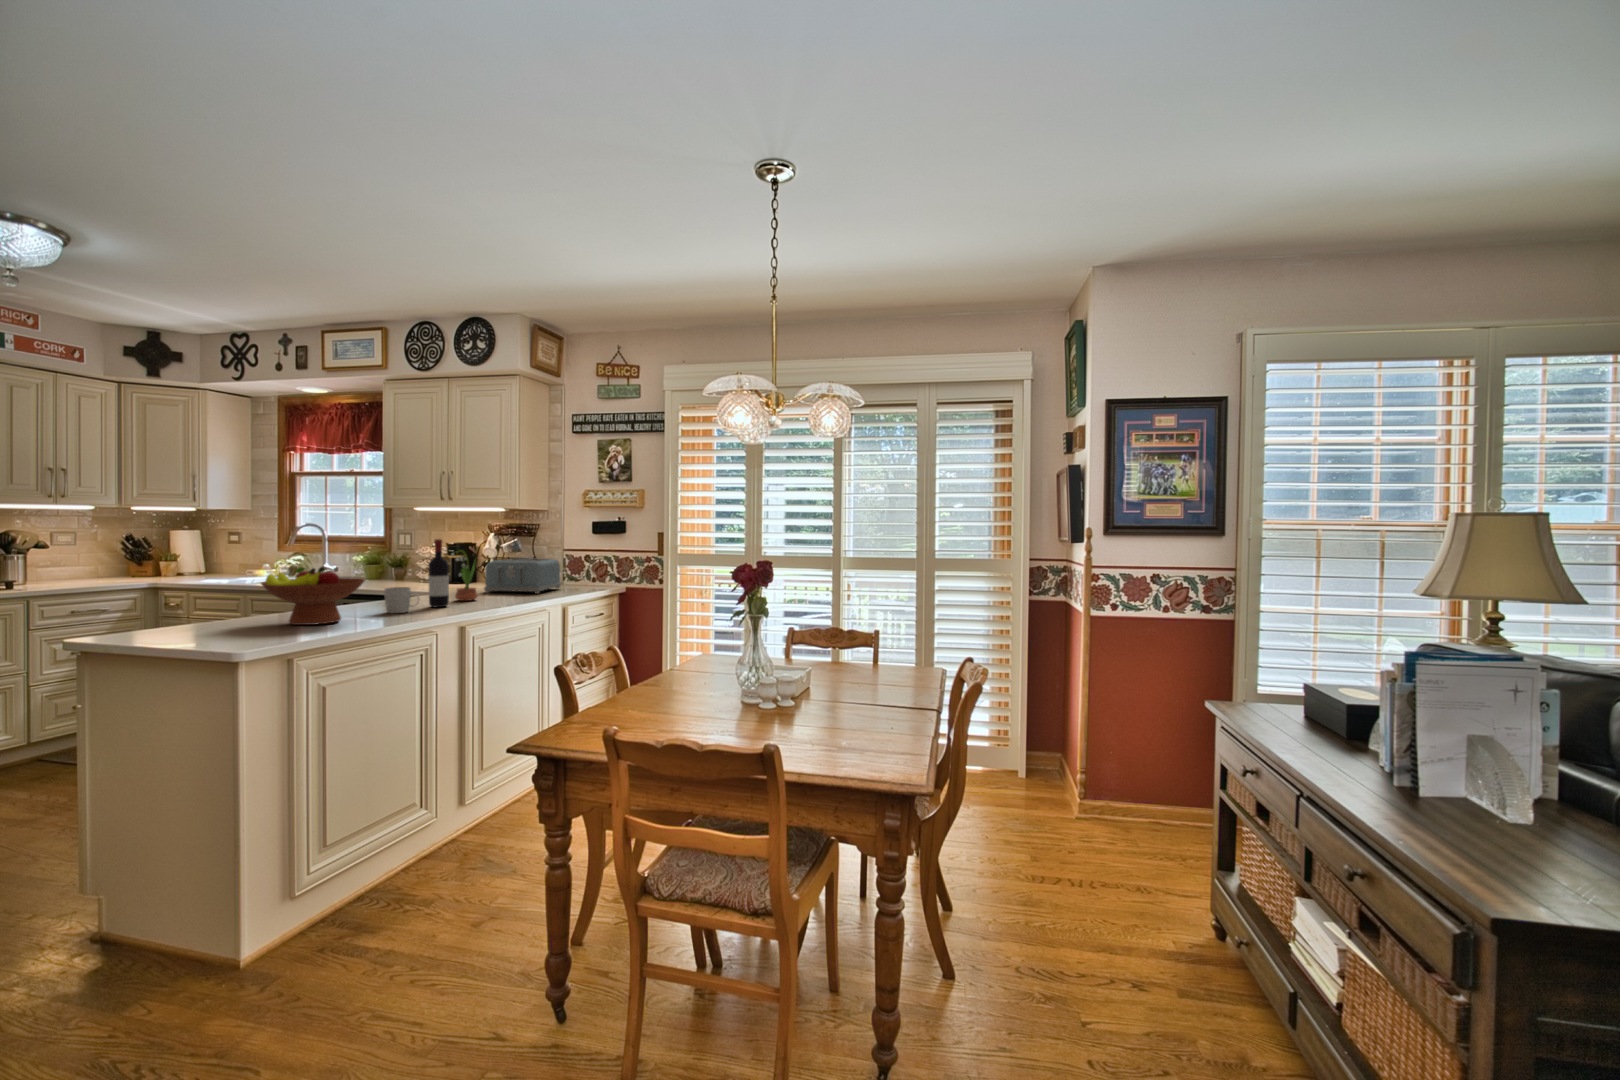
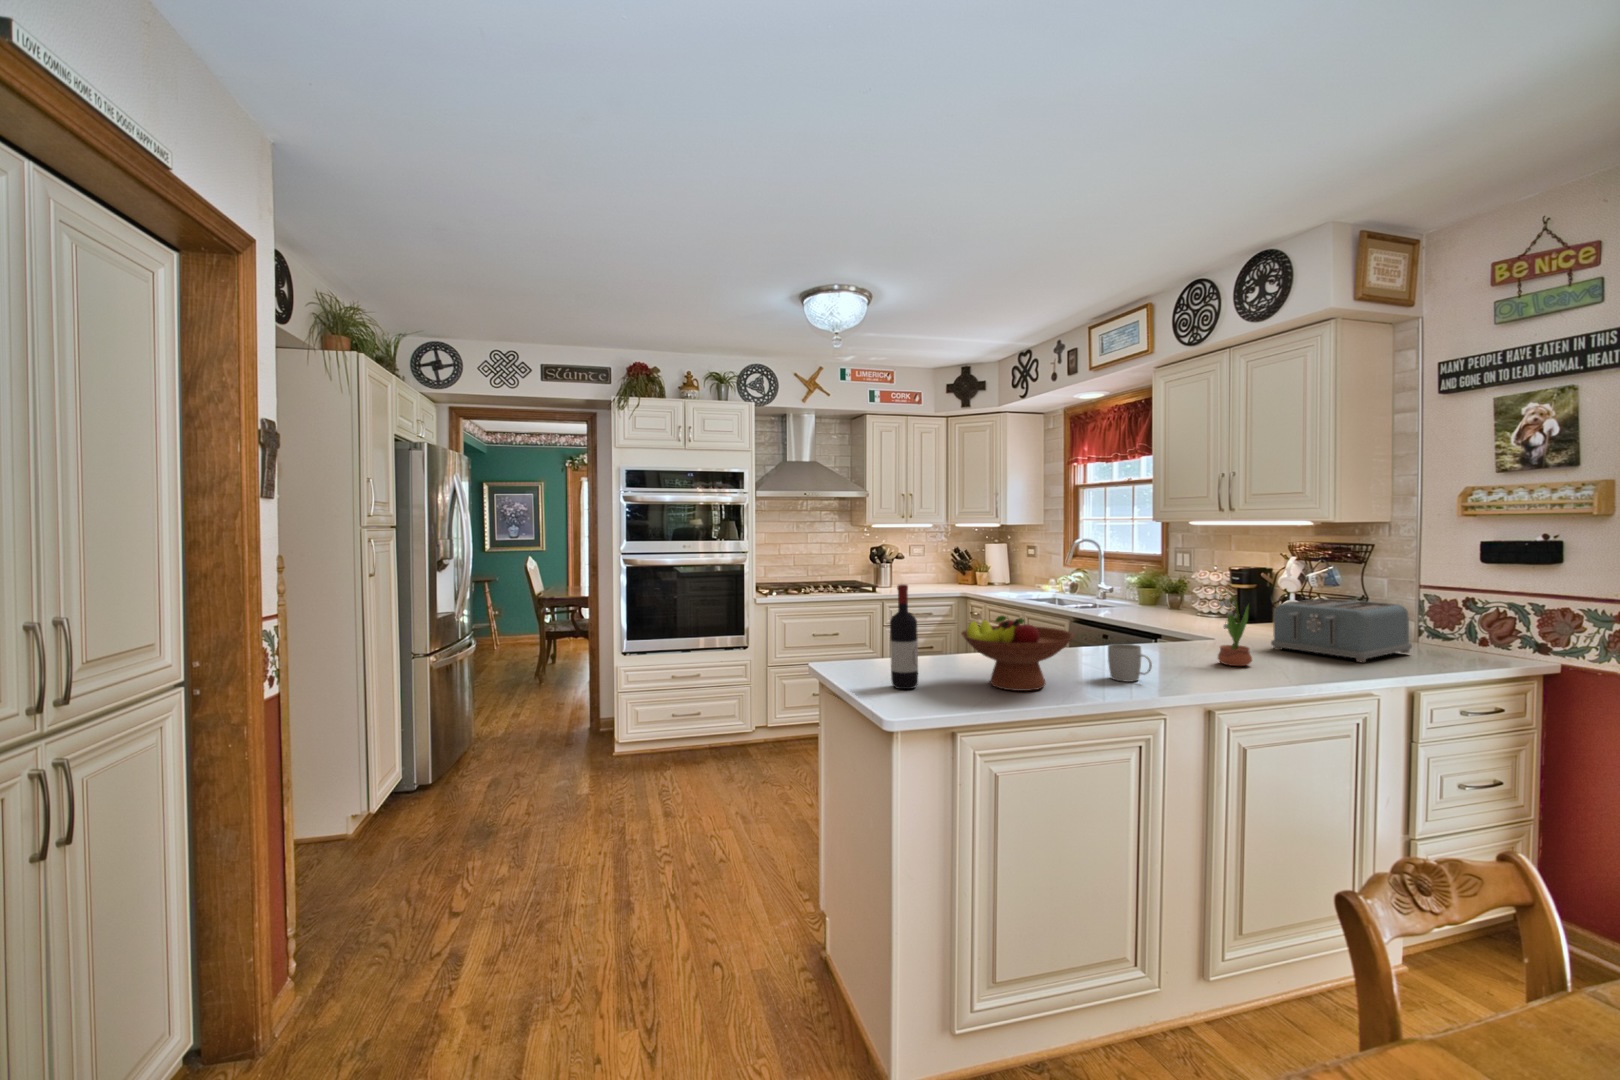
wine bottle: present [428,539,449,607] -> present [890,584,918,689]

